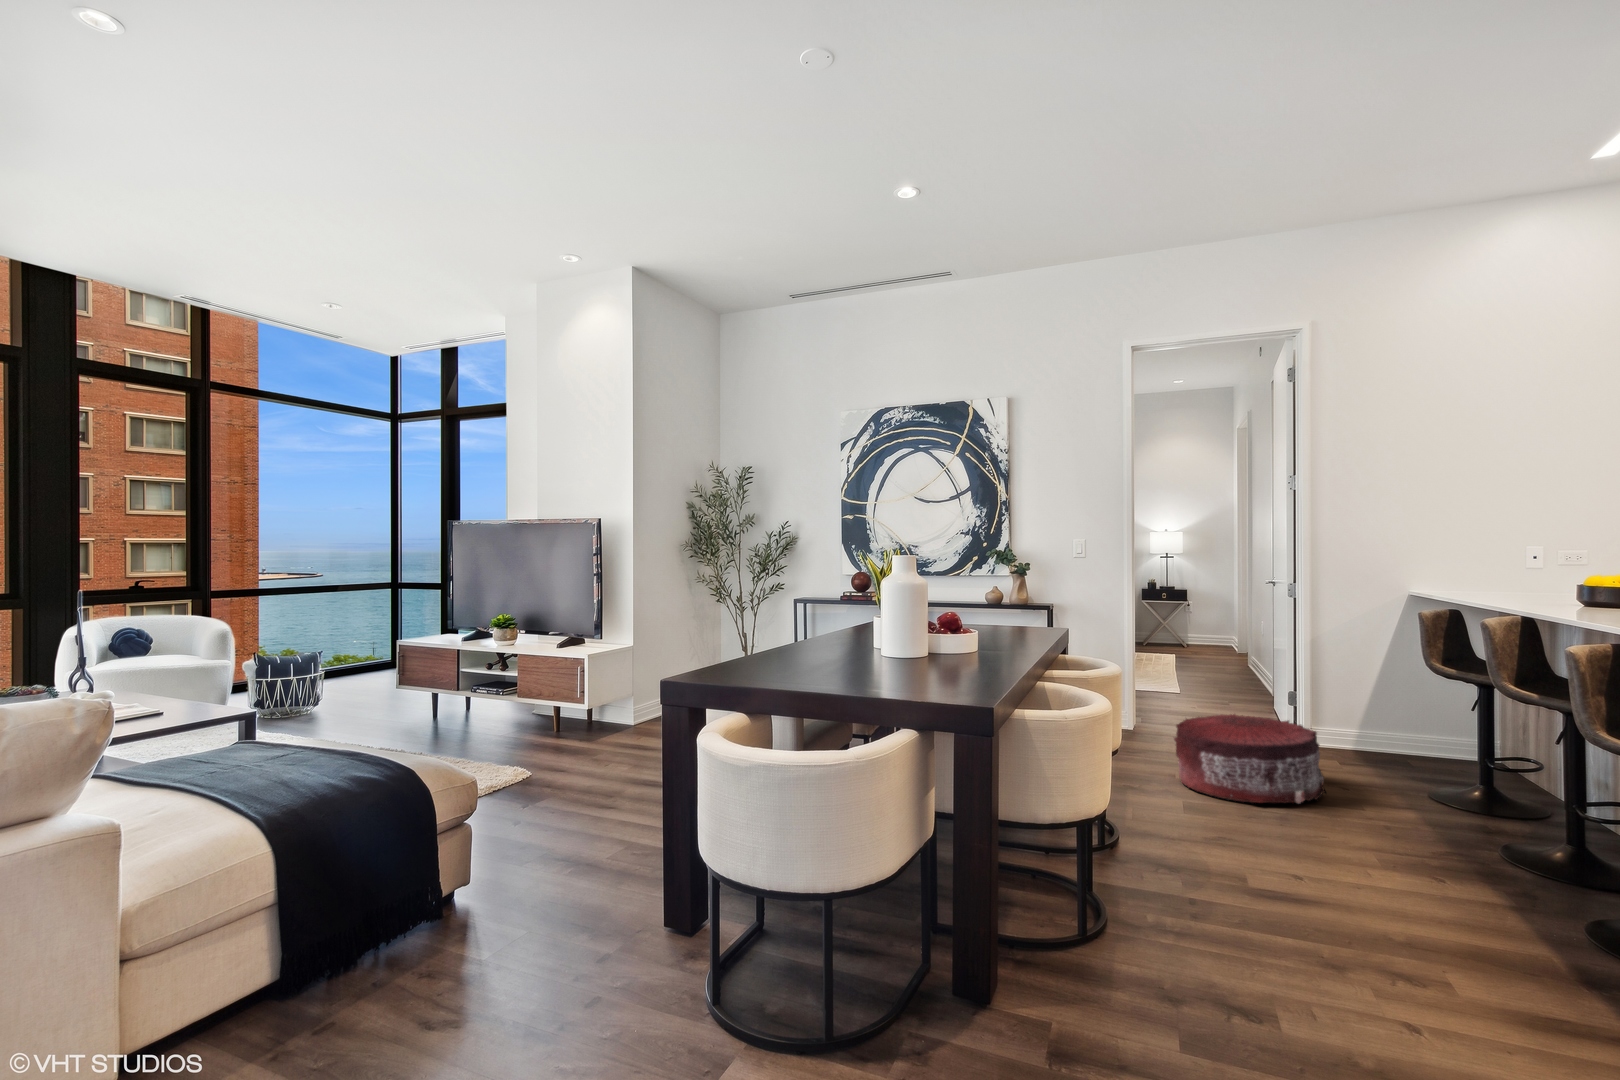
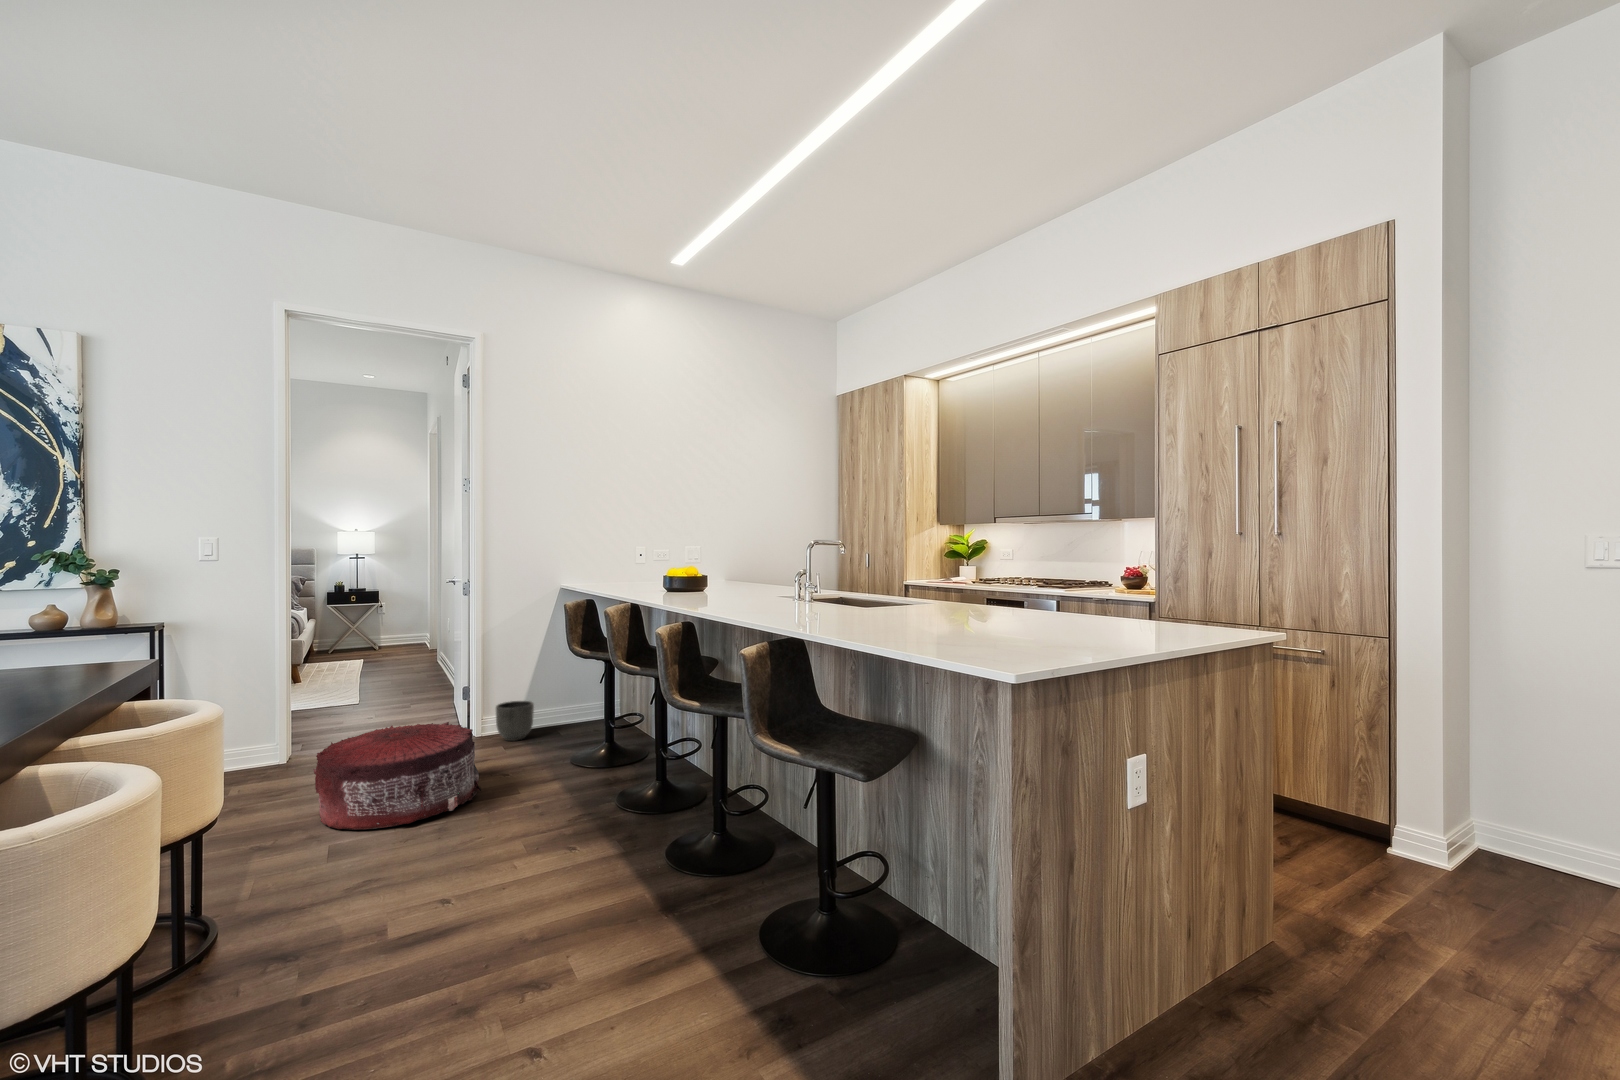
planter: none [1332,715,1378,757] -> present [496,701,534,741]

